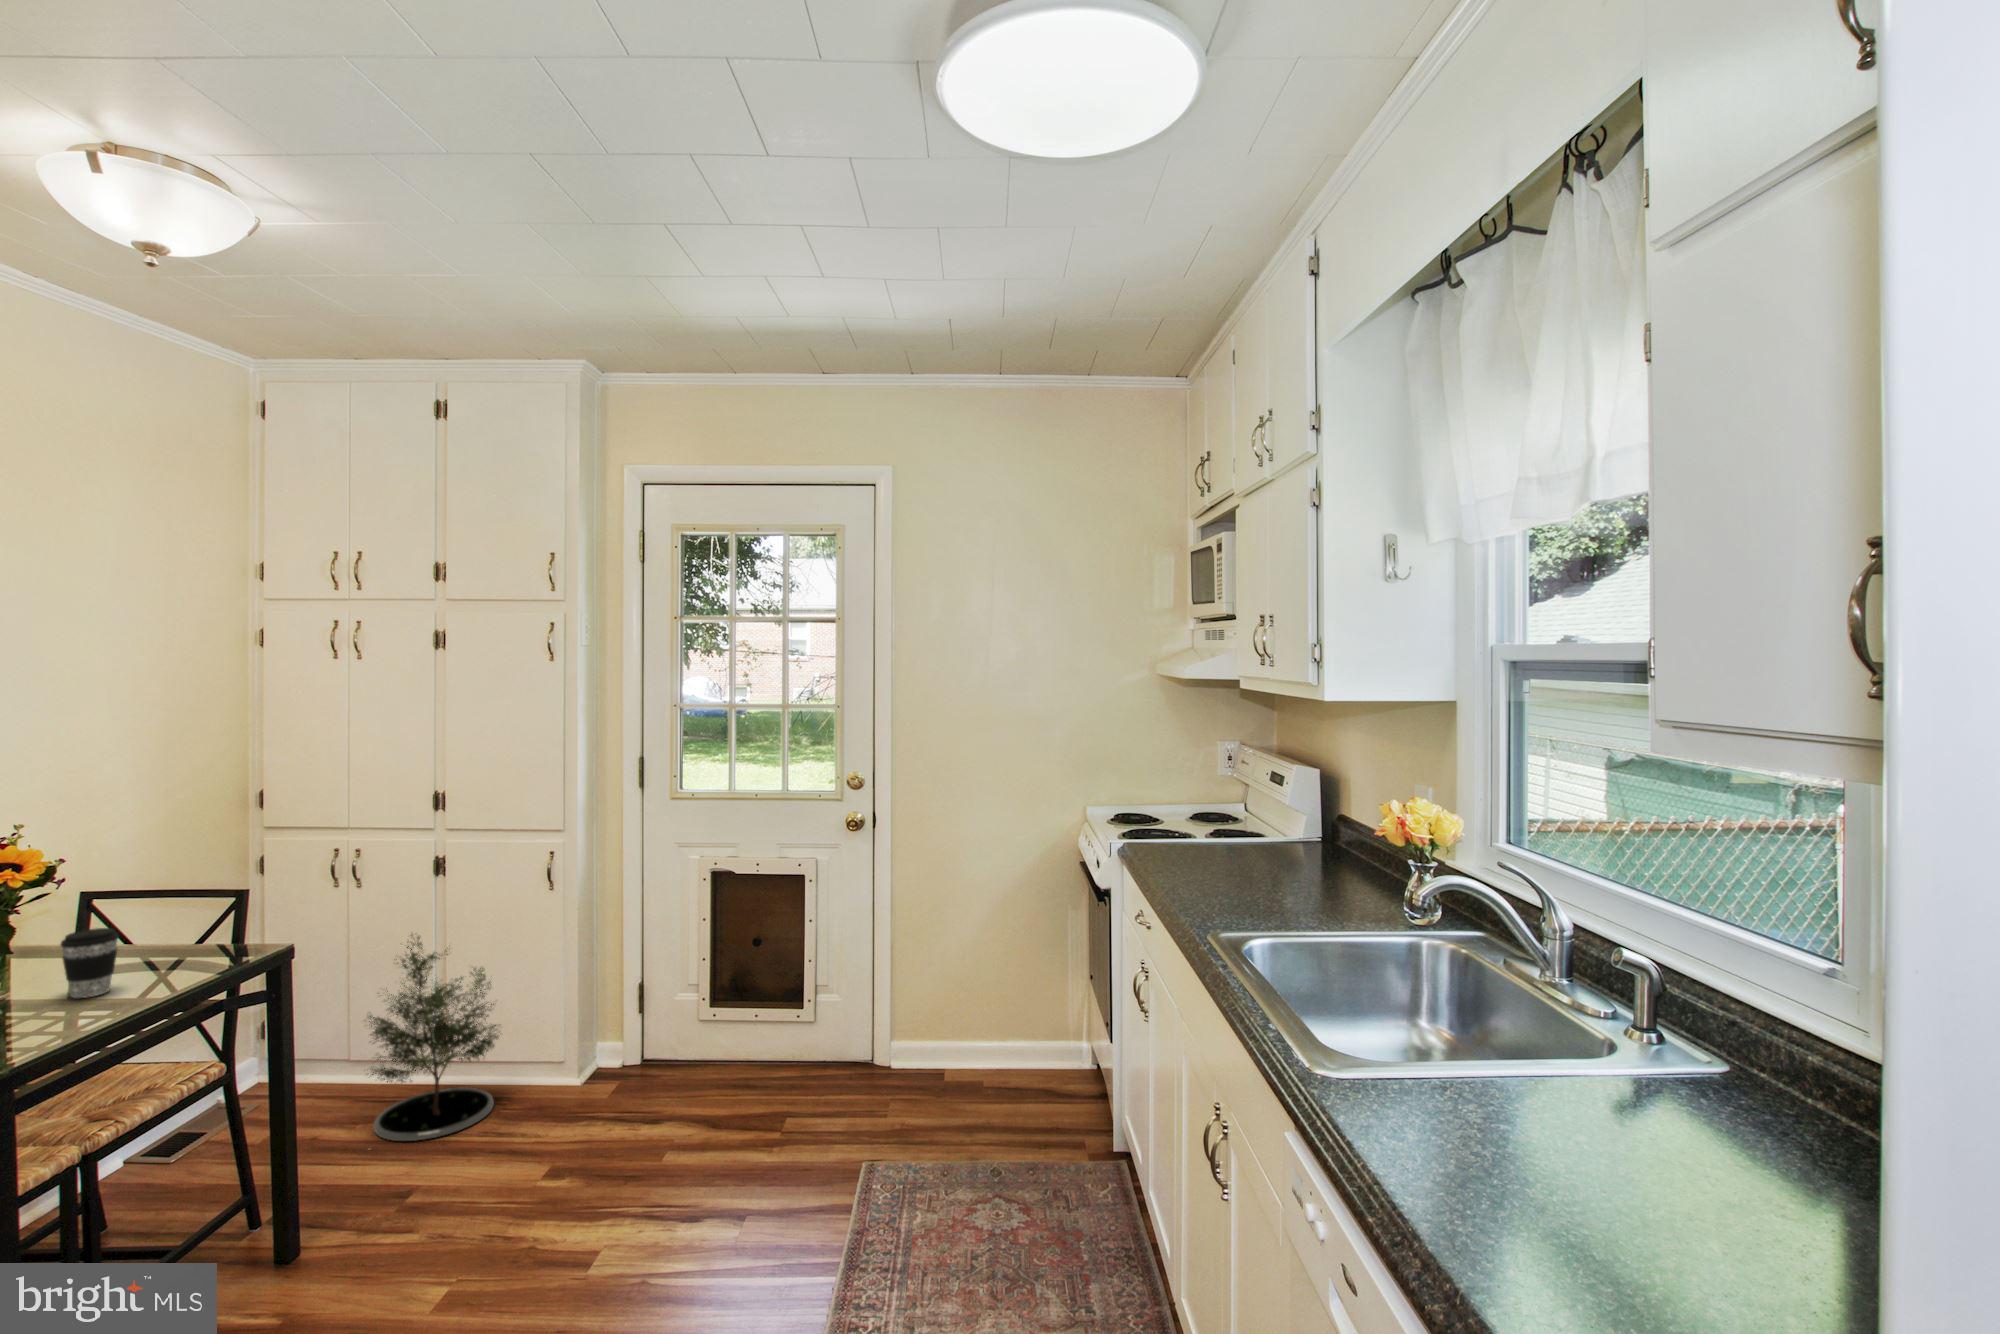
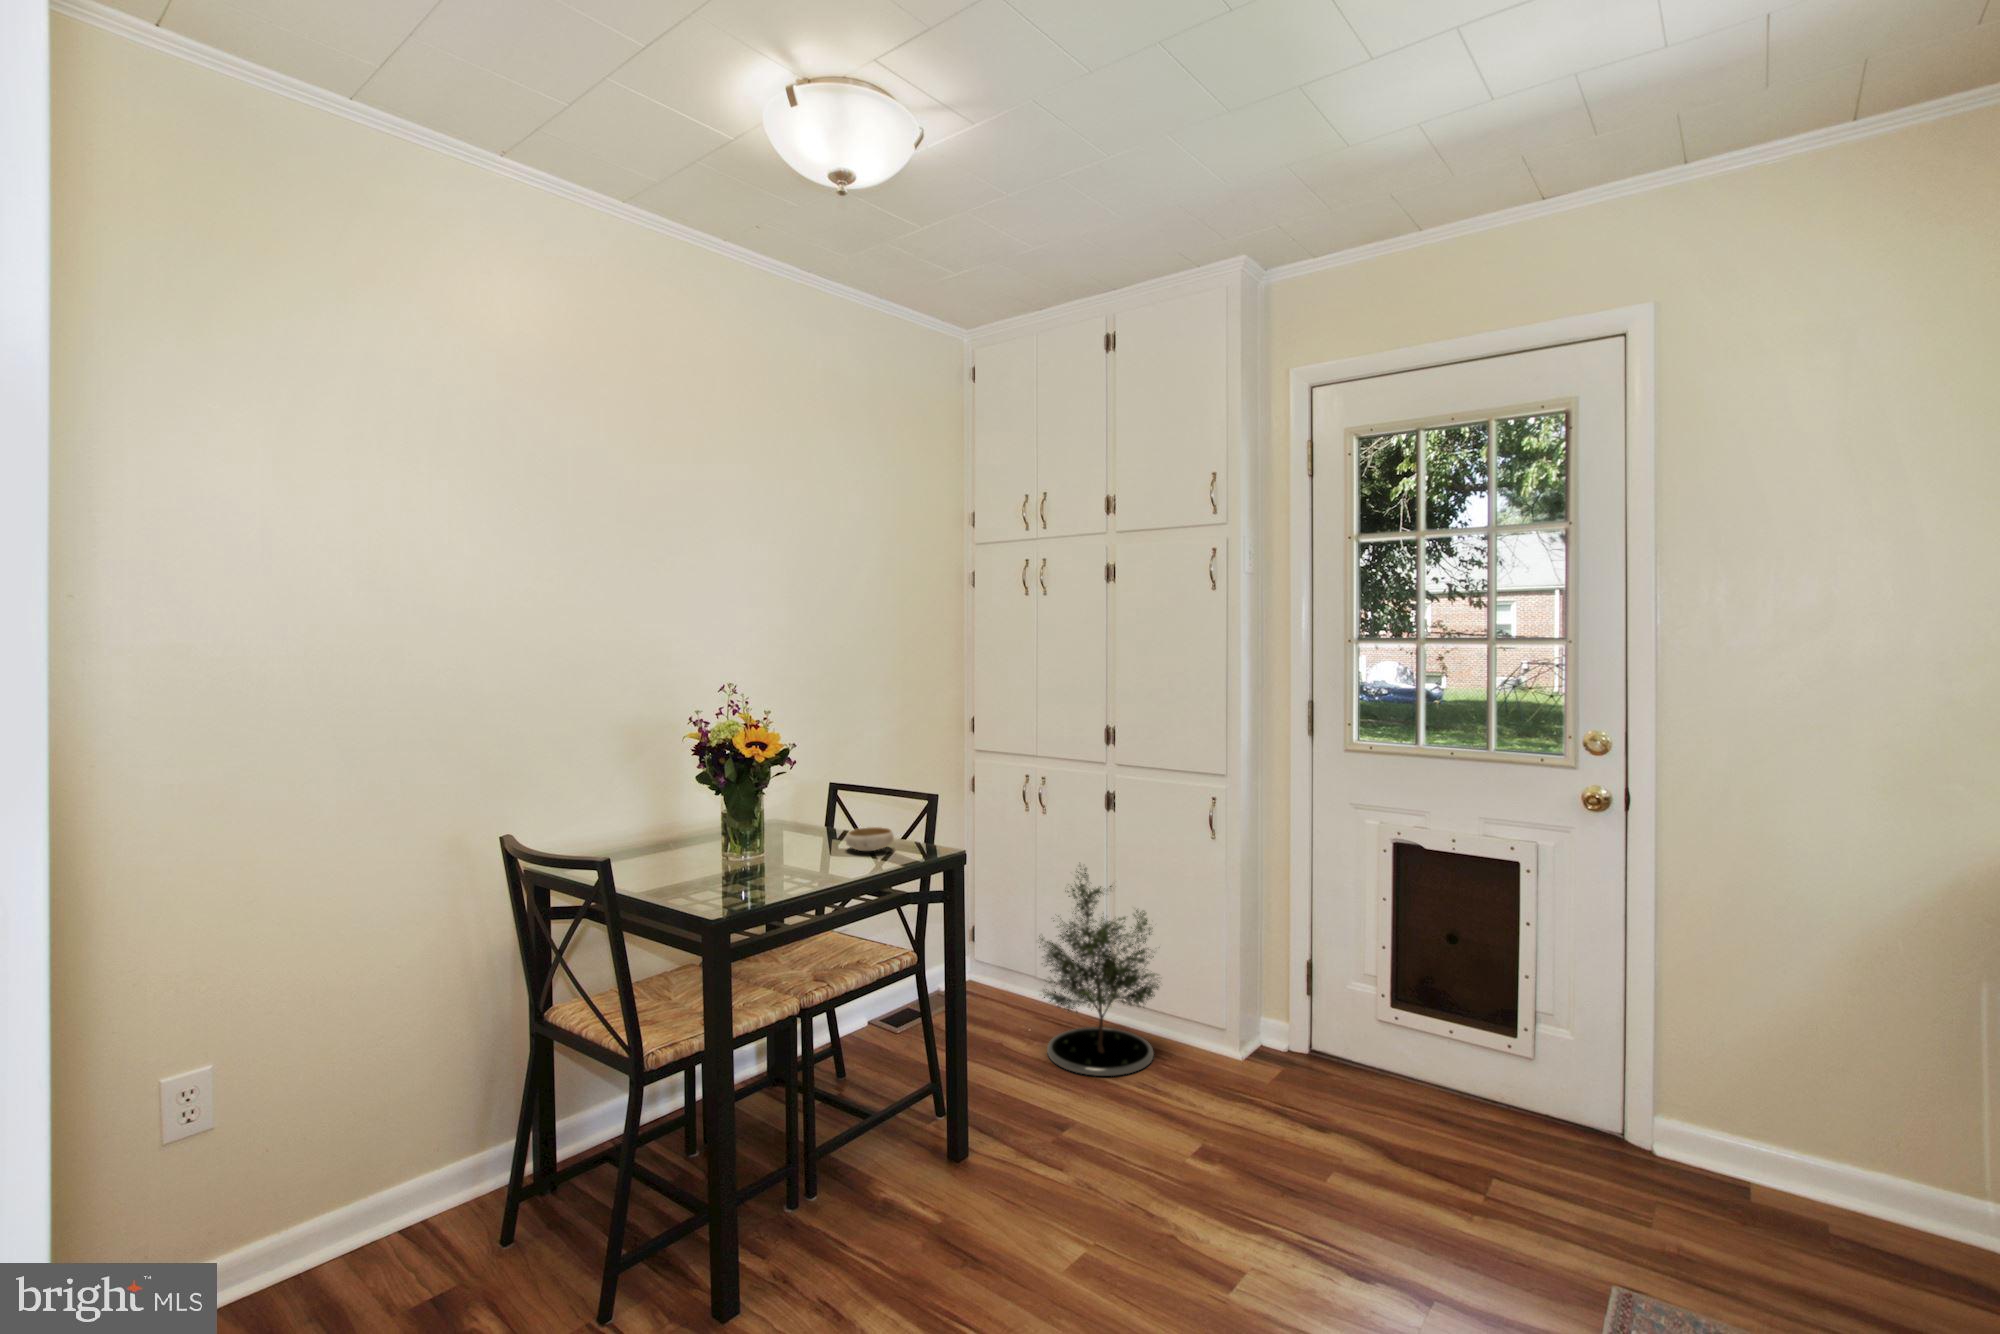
coffee cup: present [61,928,119,998] -> none [795,810,835,870]
bowl: none [125,934,194,965] -> present [846,827,894,851]

